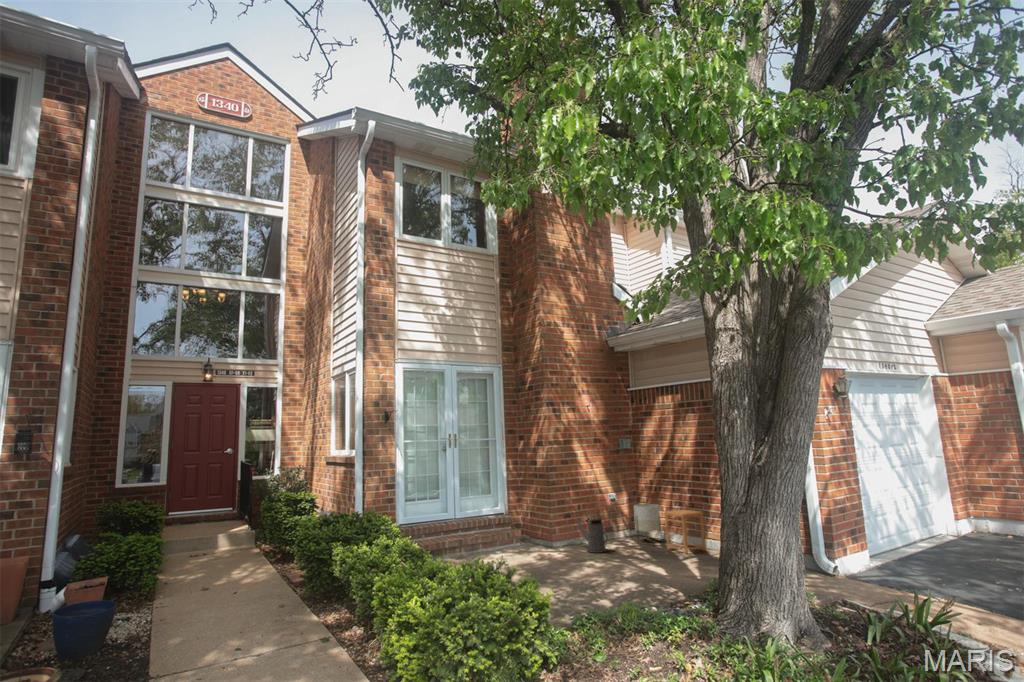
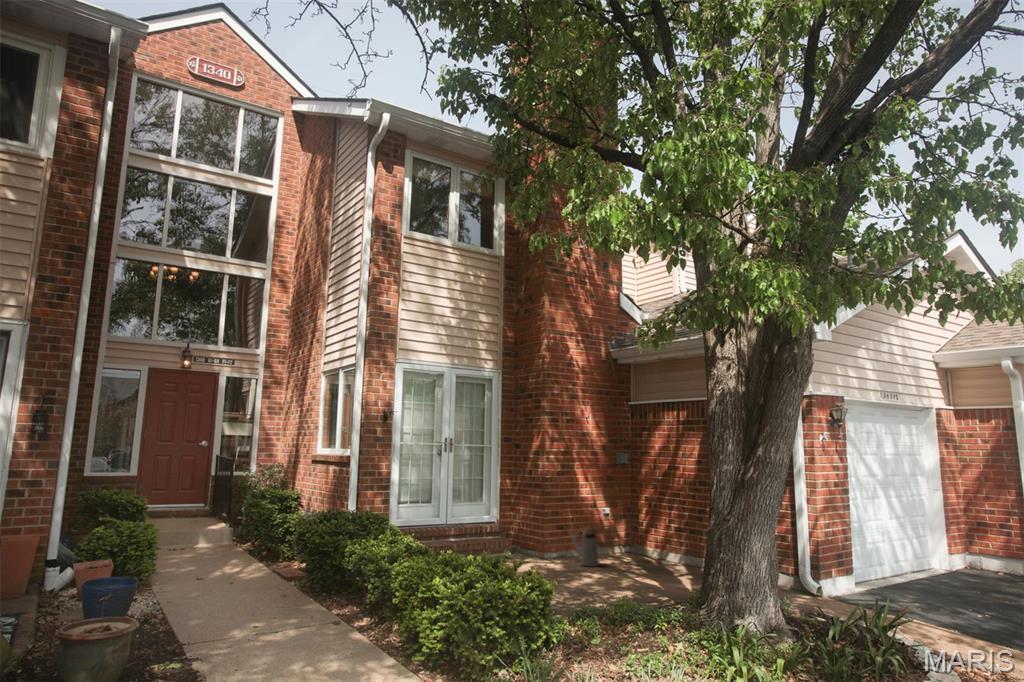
planter: present [634,504,661,539] -> none [629,522,655,561]
side table: present [664,510,706,553] -> none [659,528,698,571]

